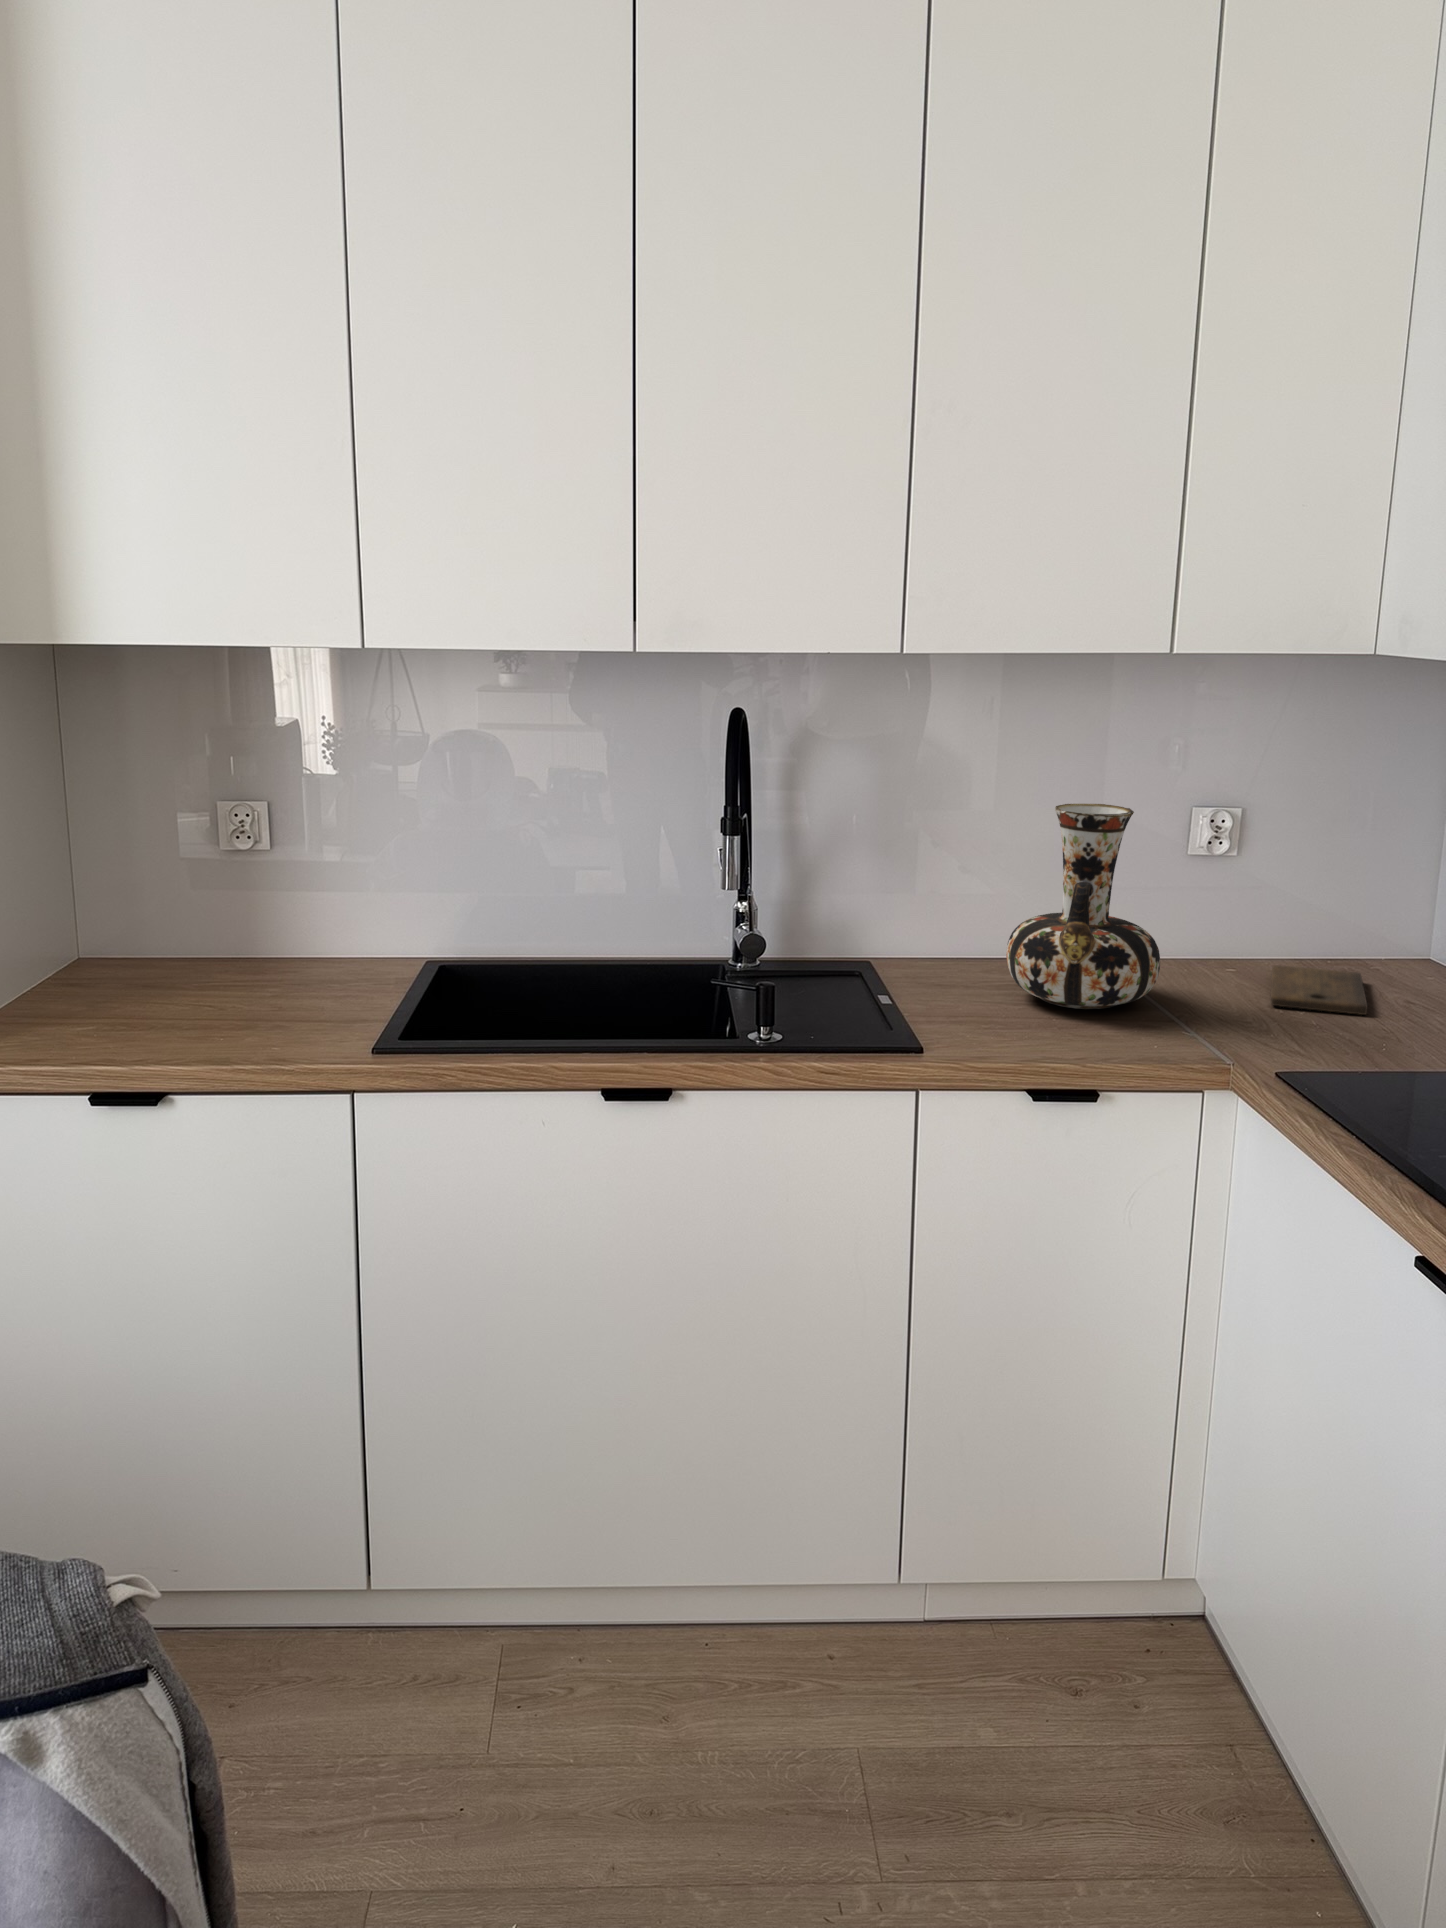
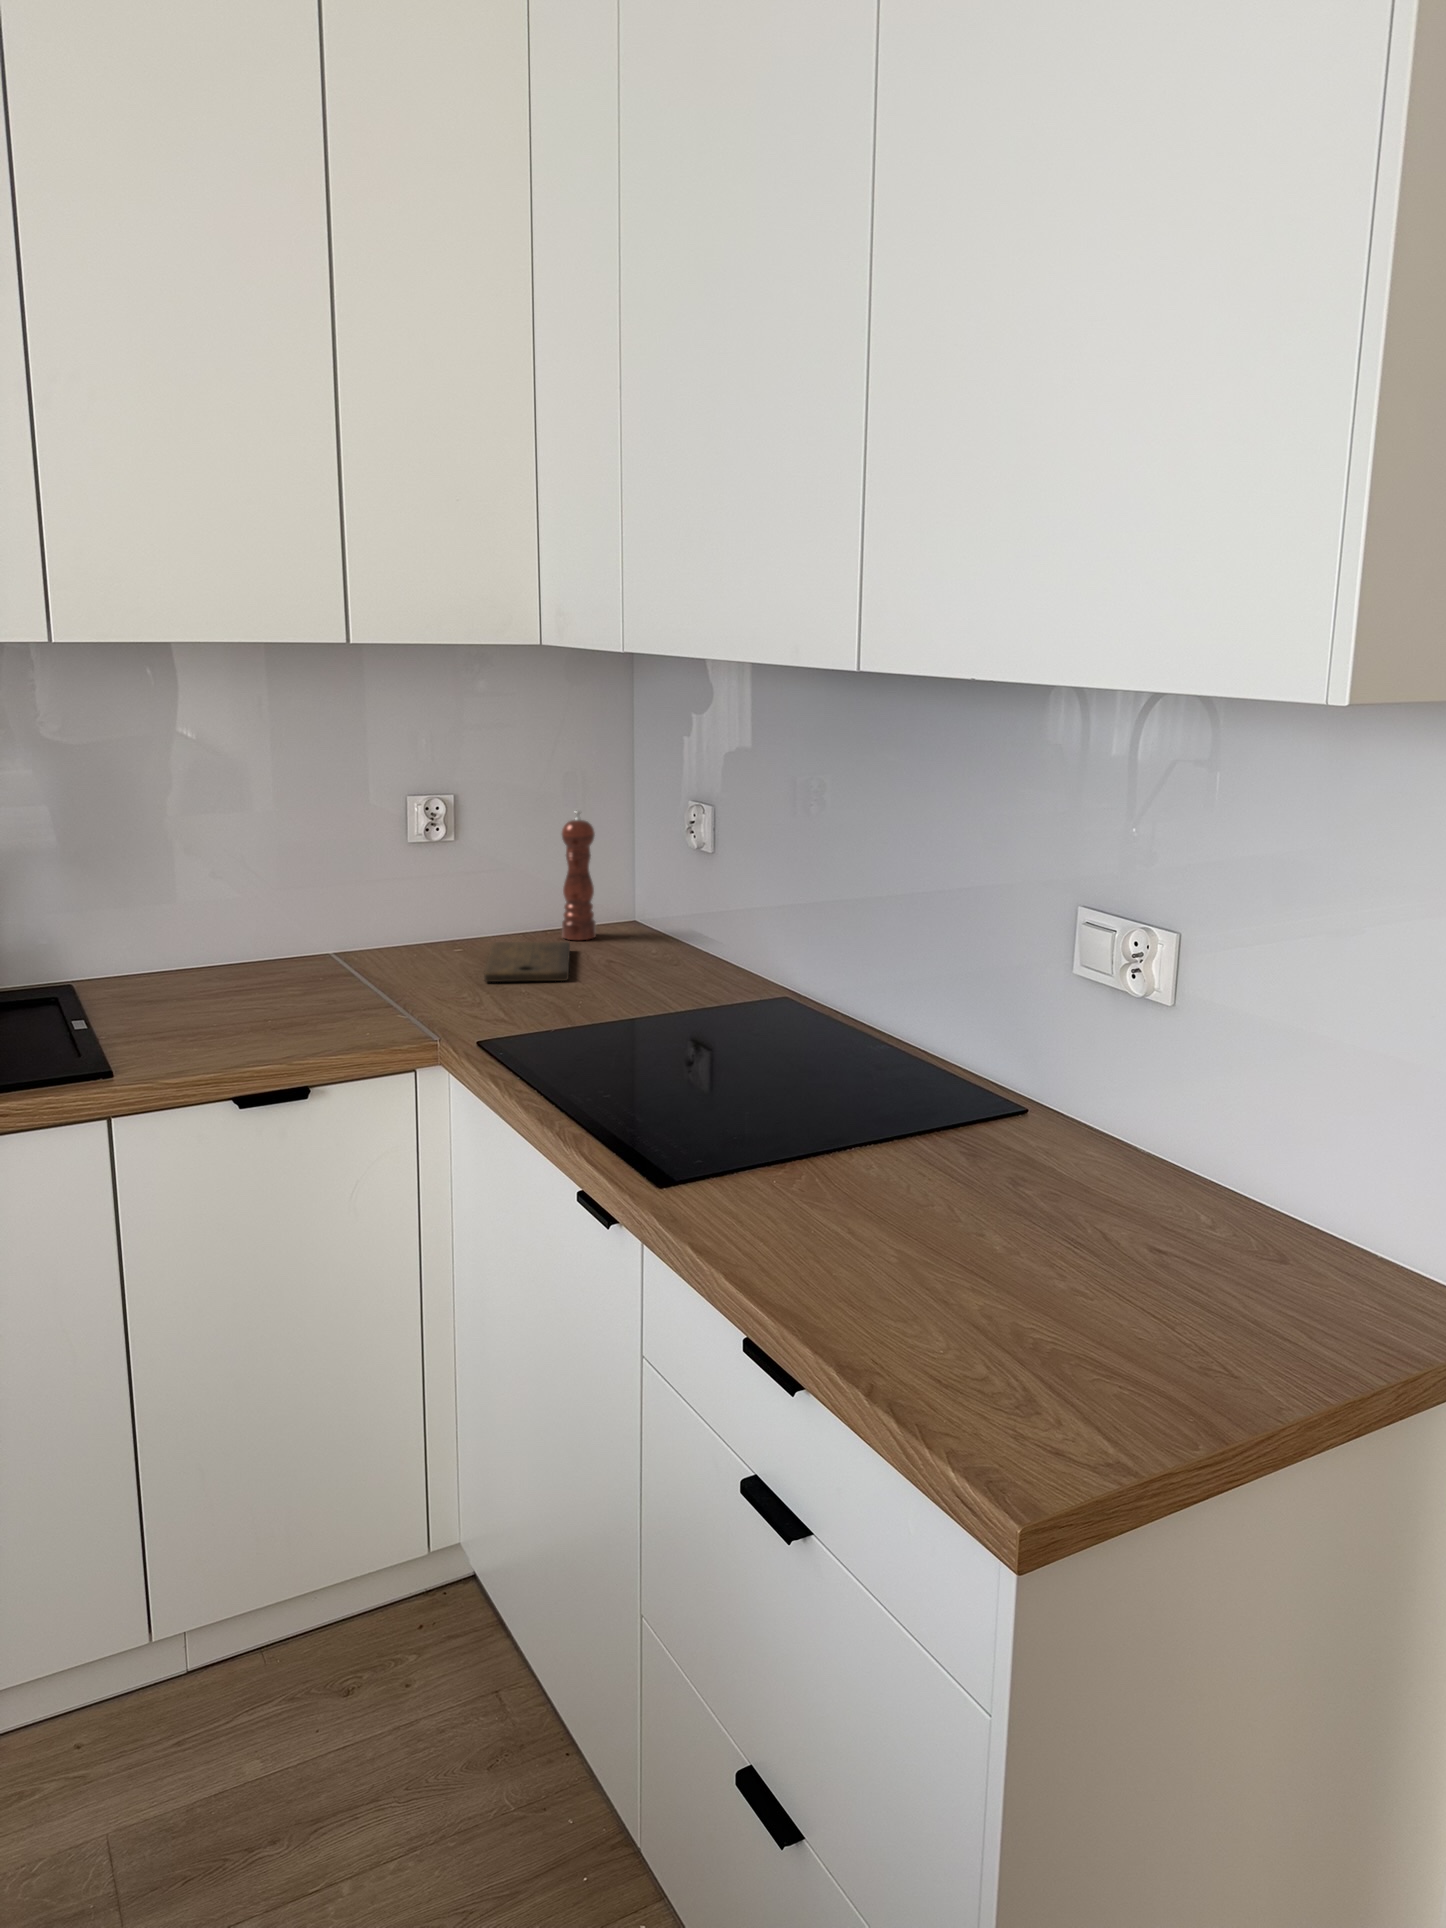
vase: present [1006,804,1160,1009] -> none [217,798,375,1007]
pepper mill: none [1347,832,1399,972] -> present [562,810,596,940]

